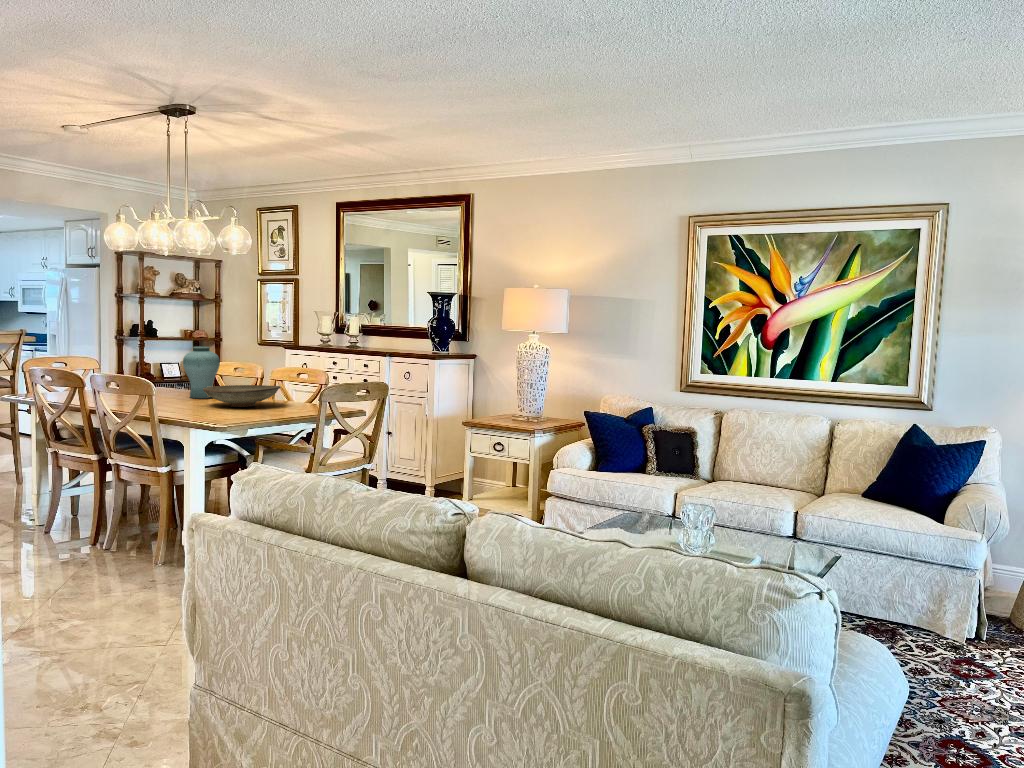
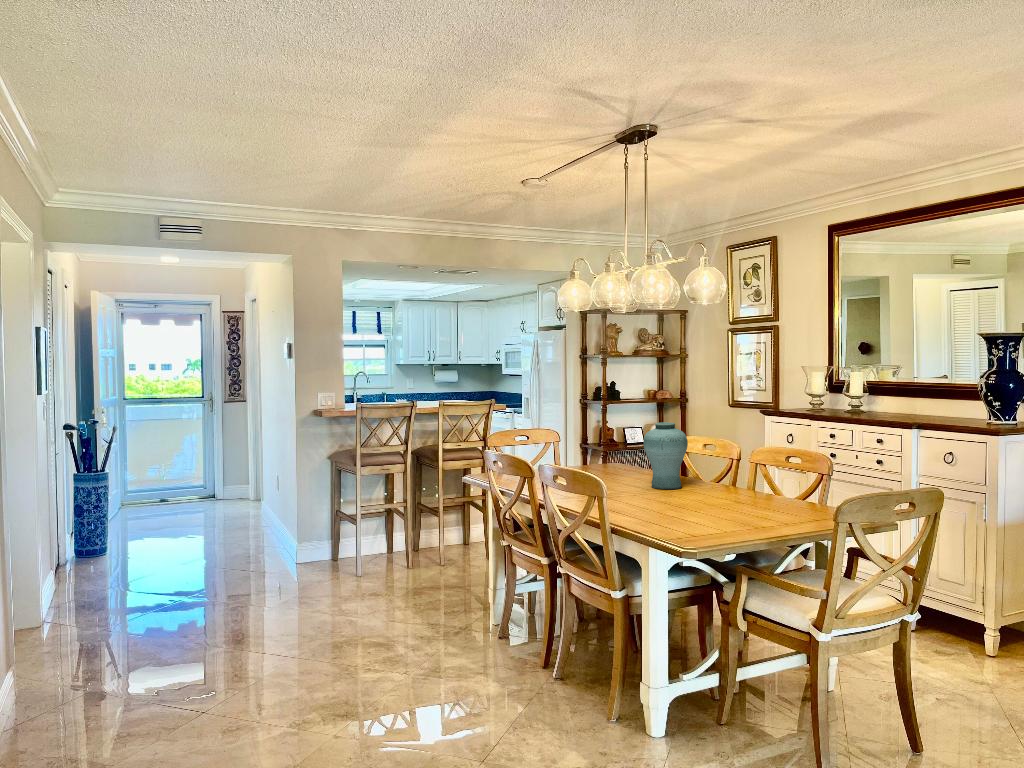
decorative bowl: present [203,385,281,407] -> none [667,476,770,510]

